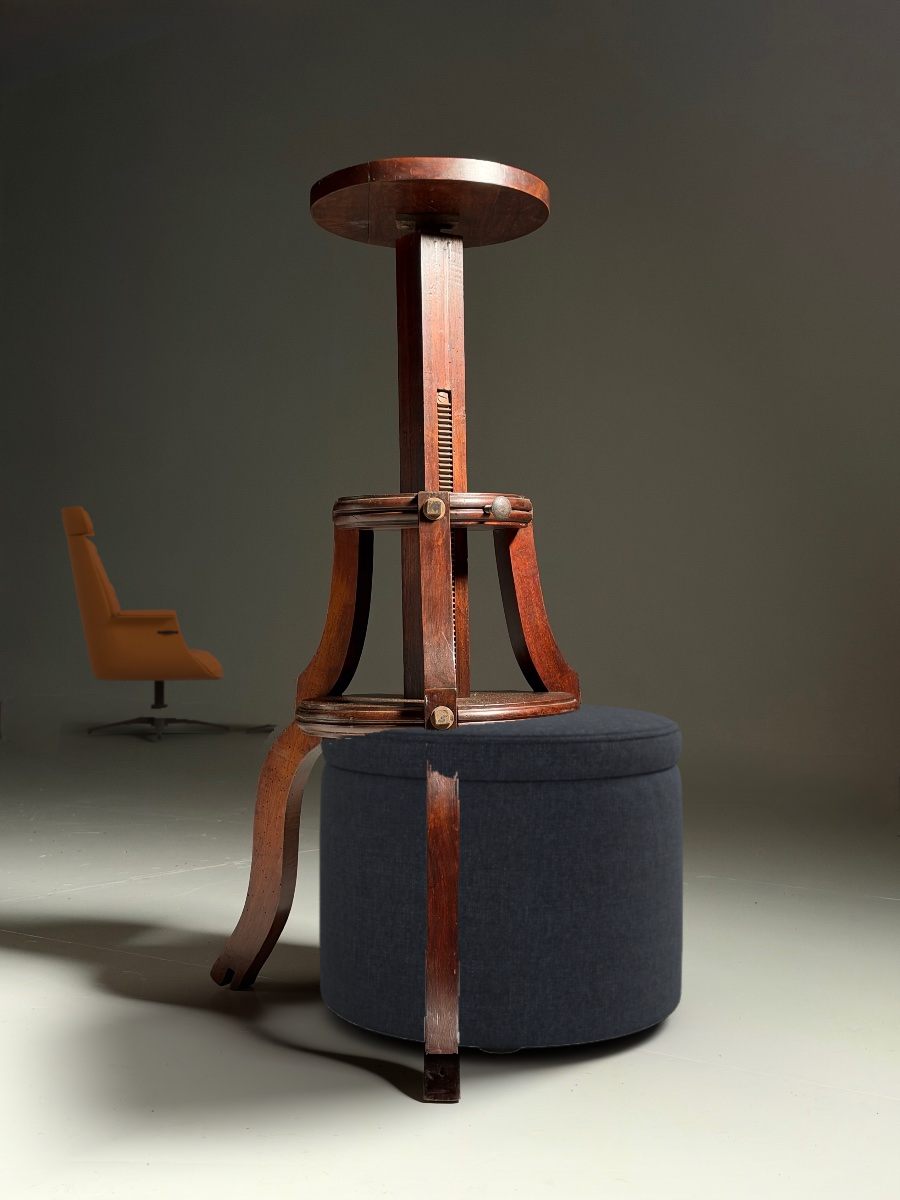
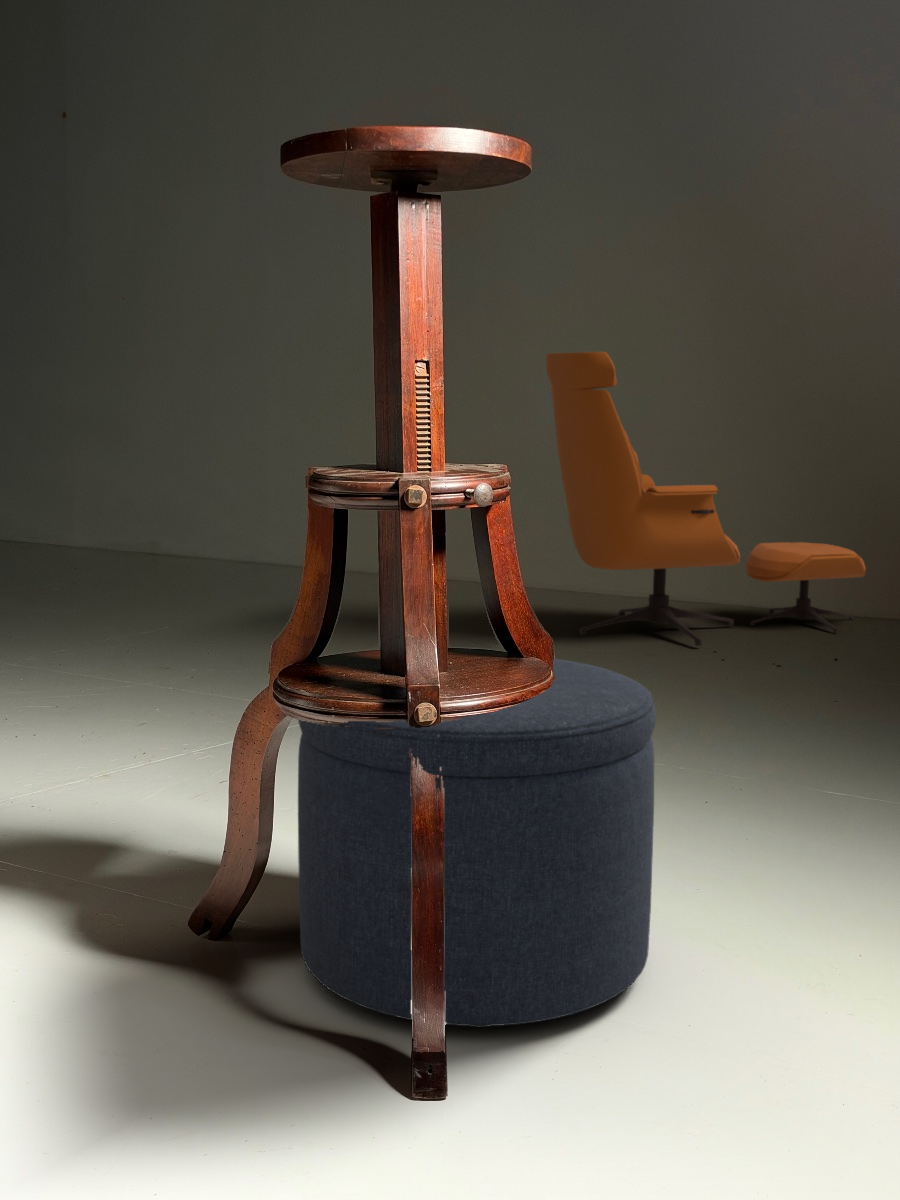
lounge chair: present [62,506,295,740] -> present [546,352,866,646]

